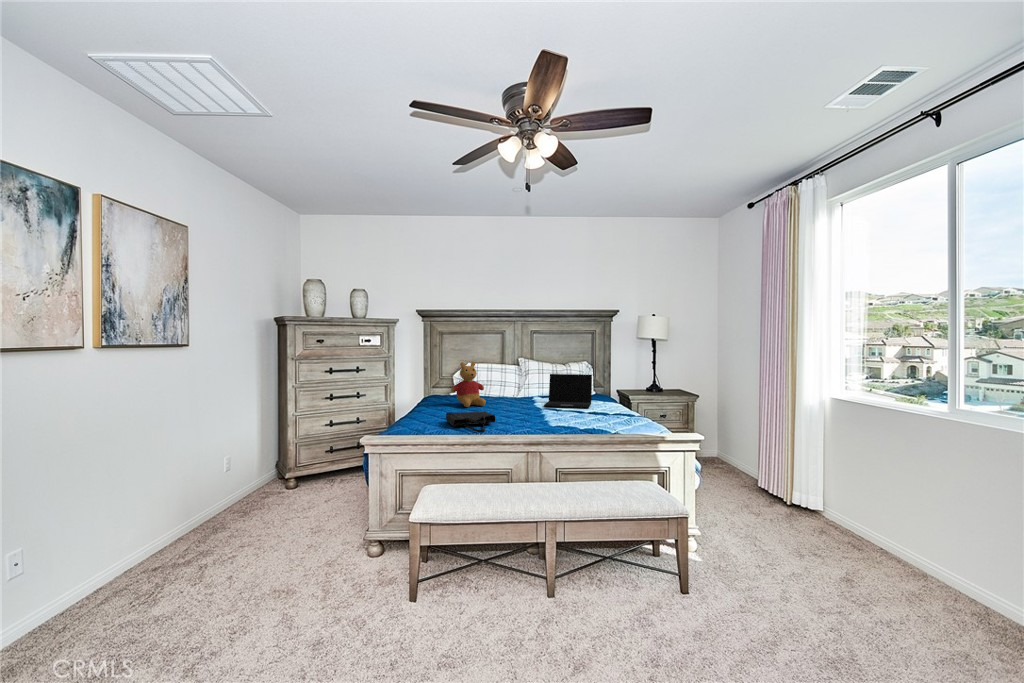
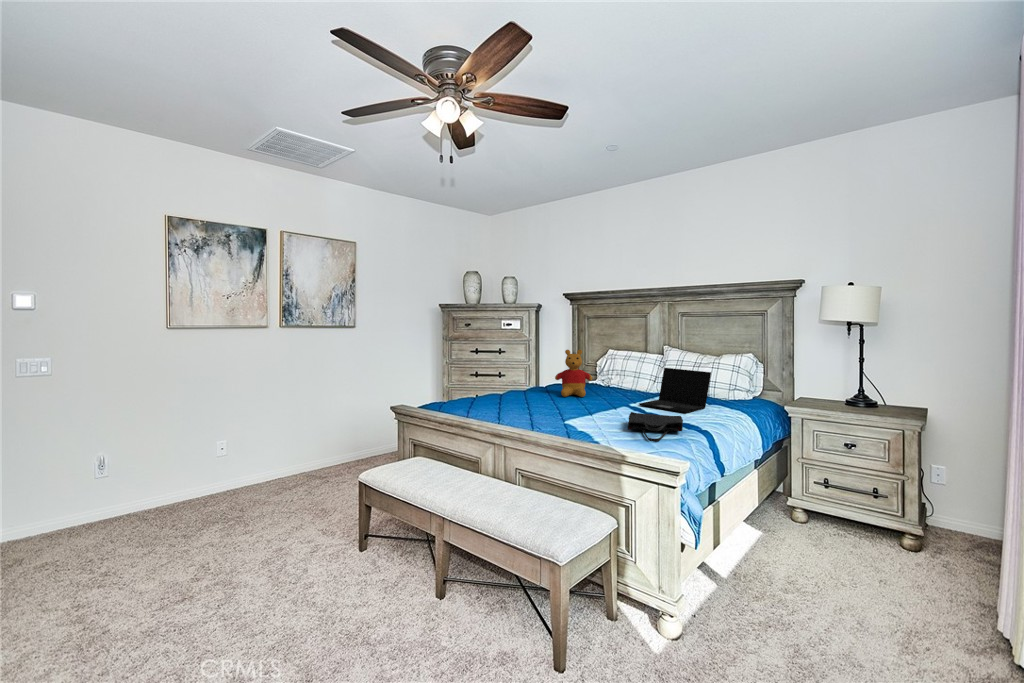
tote bag: present [446,411,495,432] -> present [628,412,683,442]

